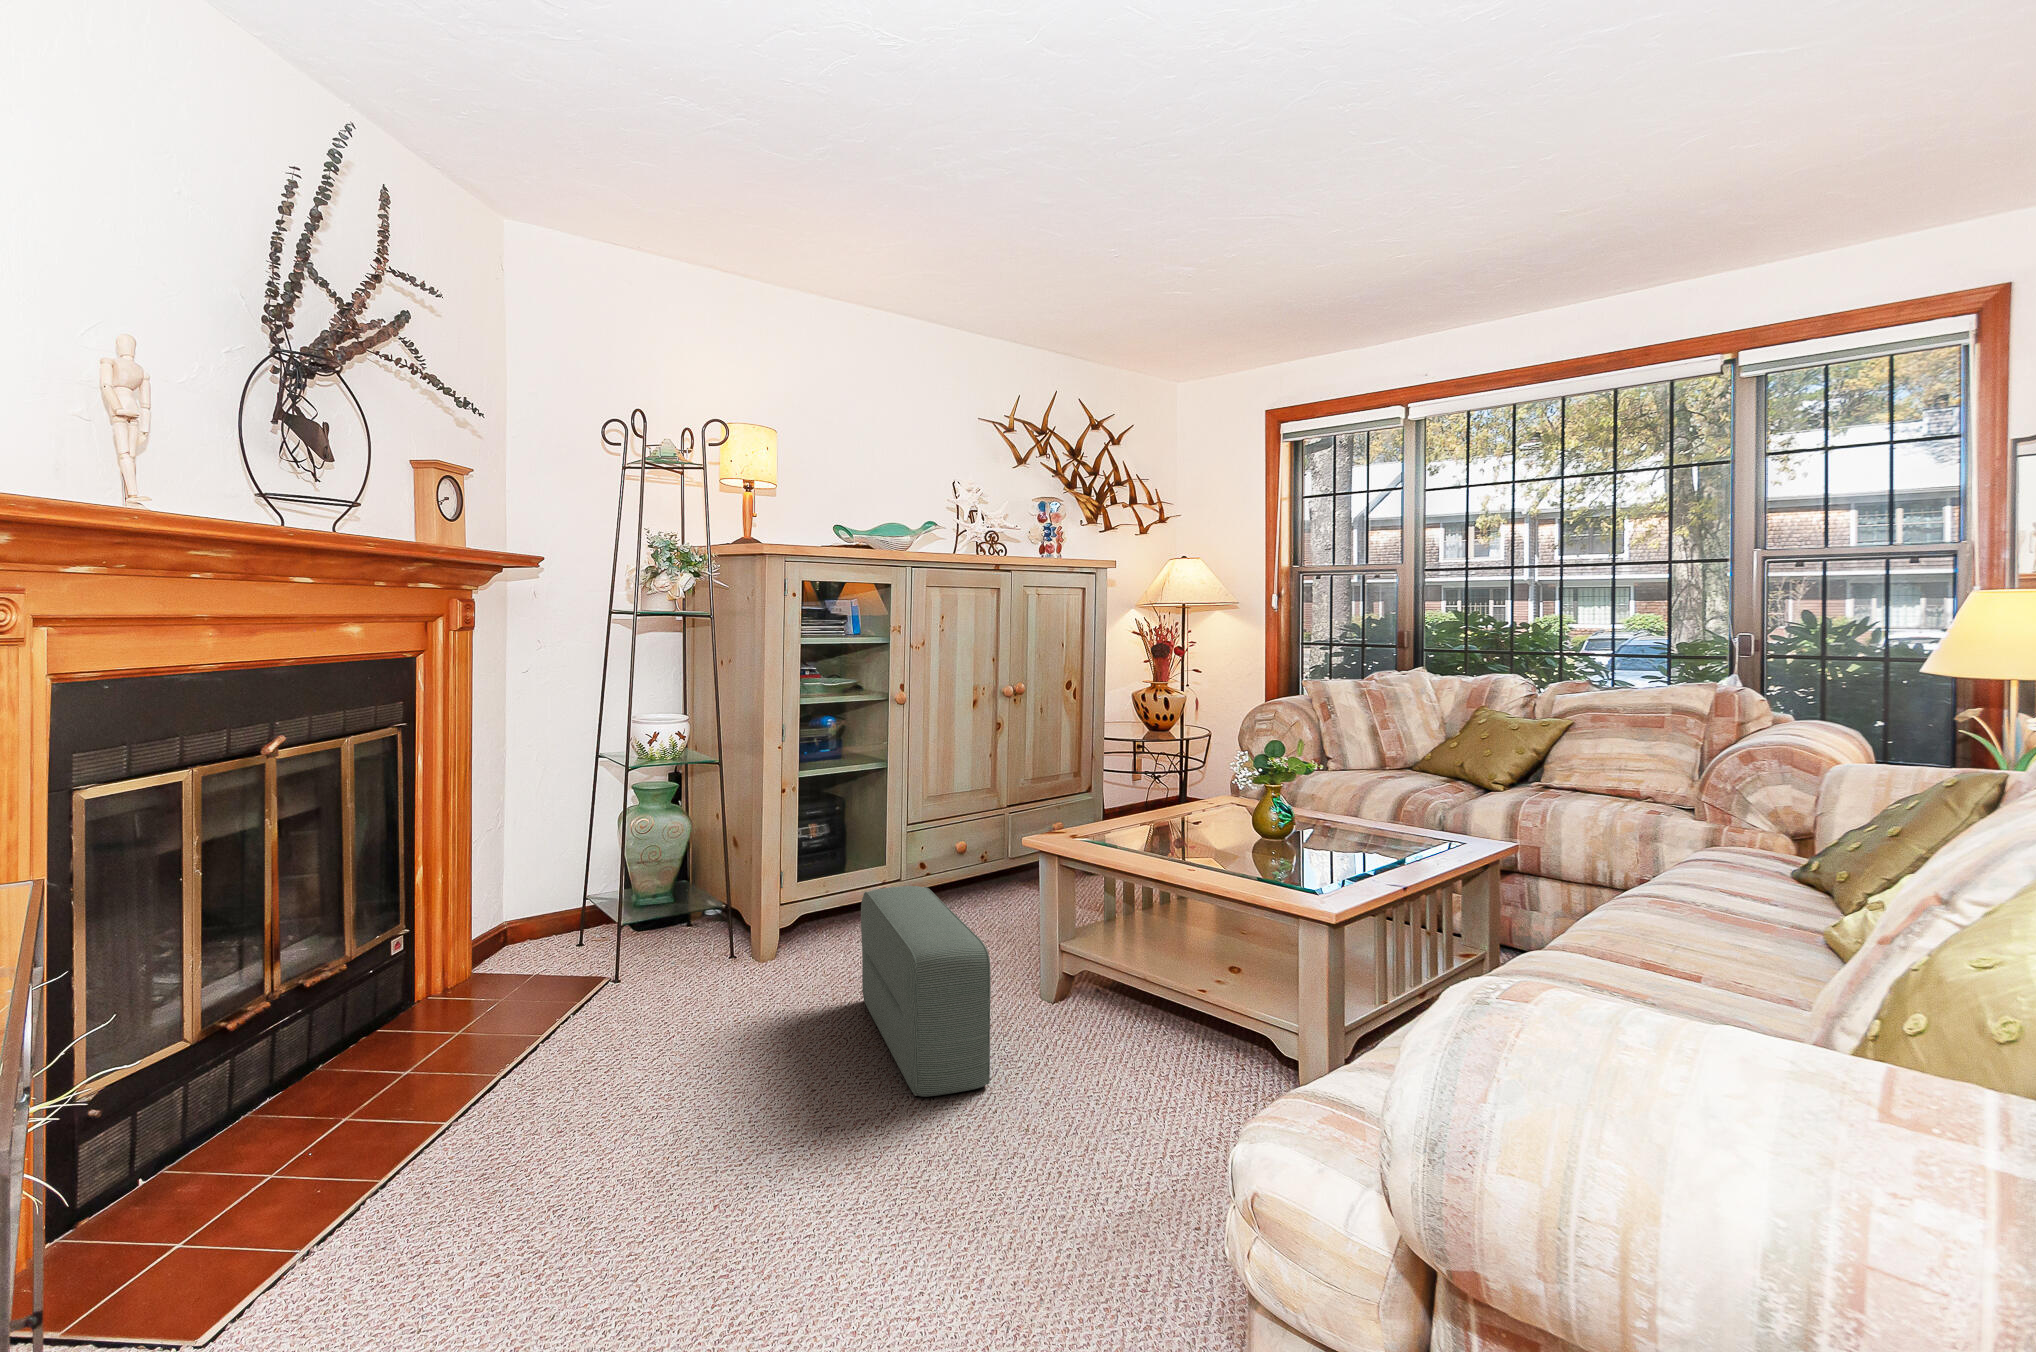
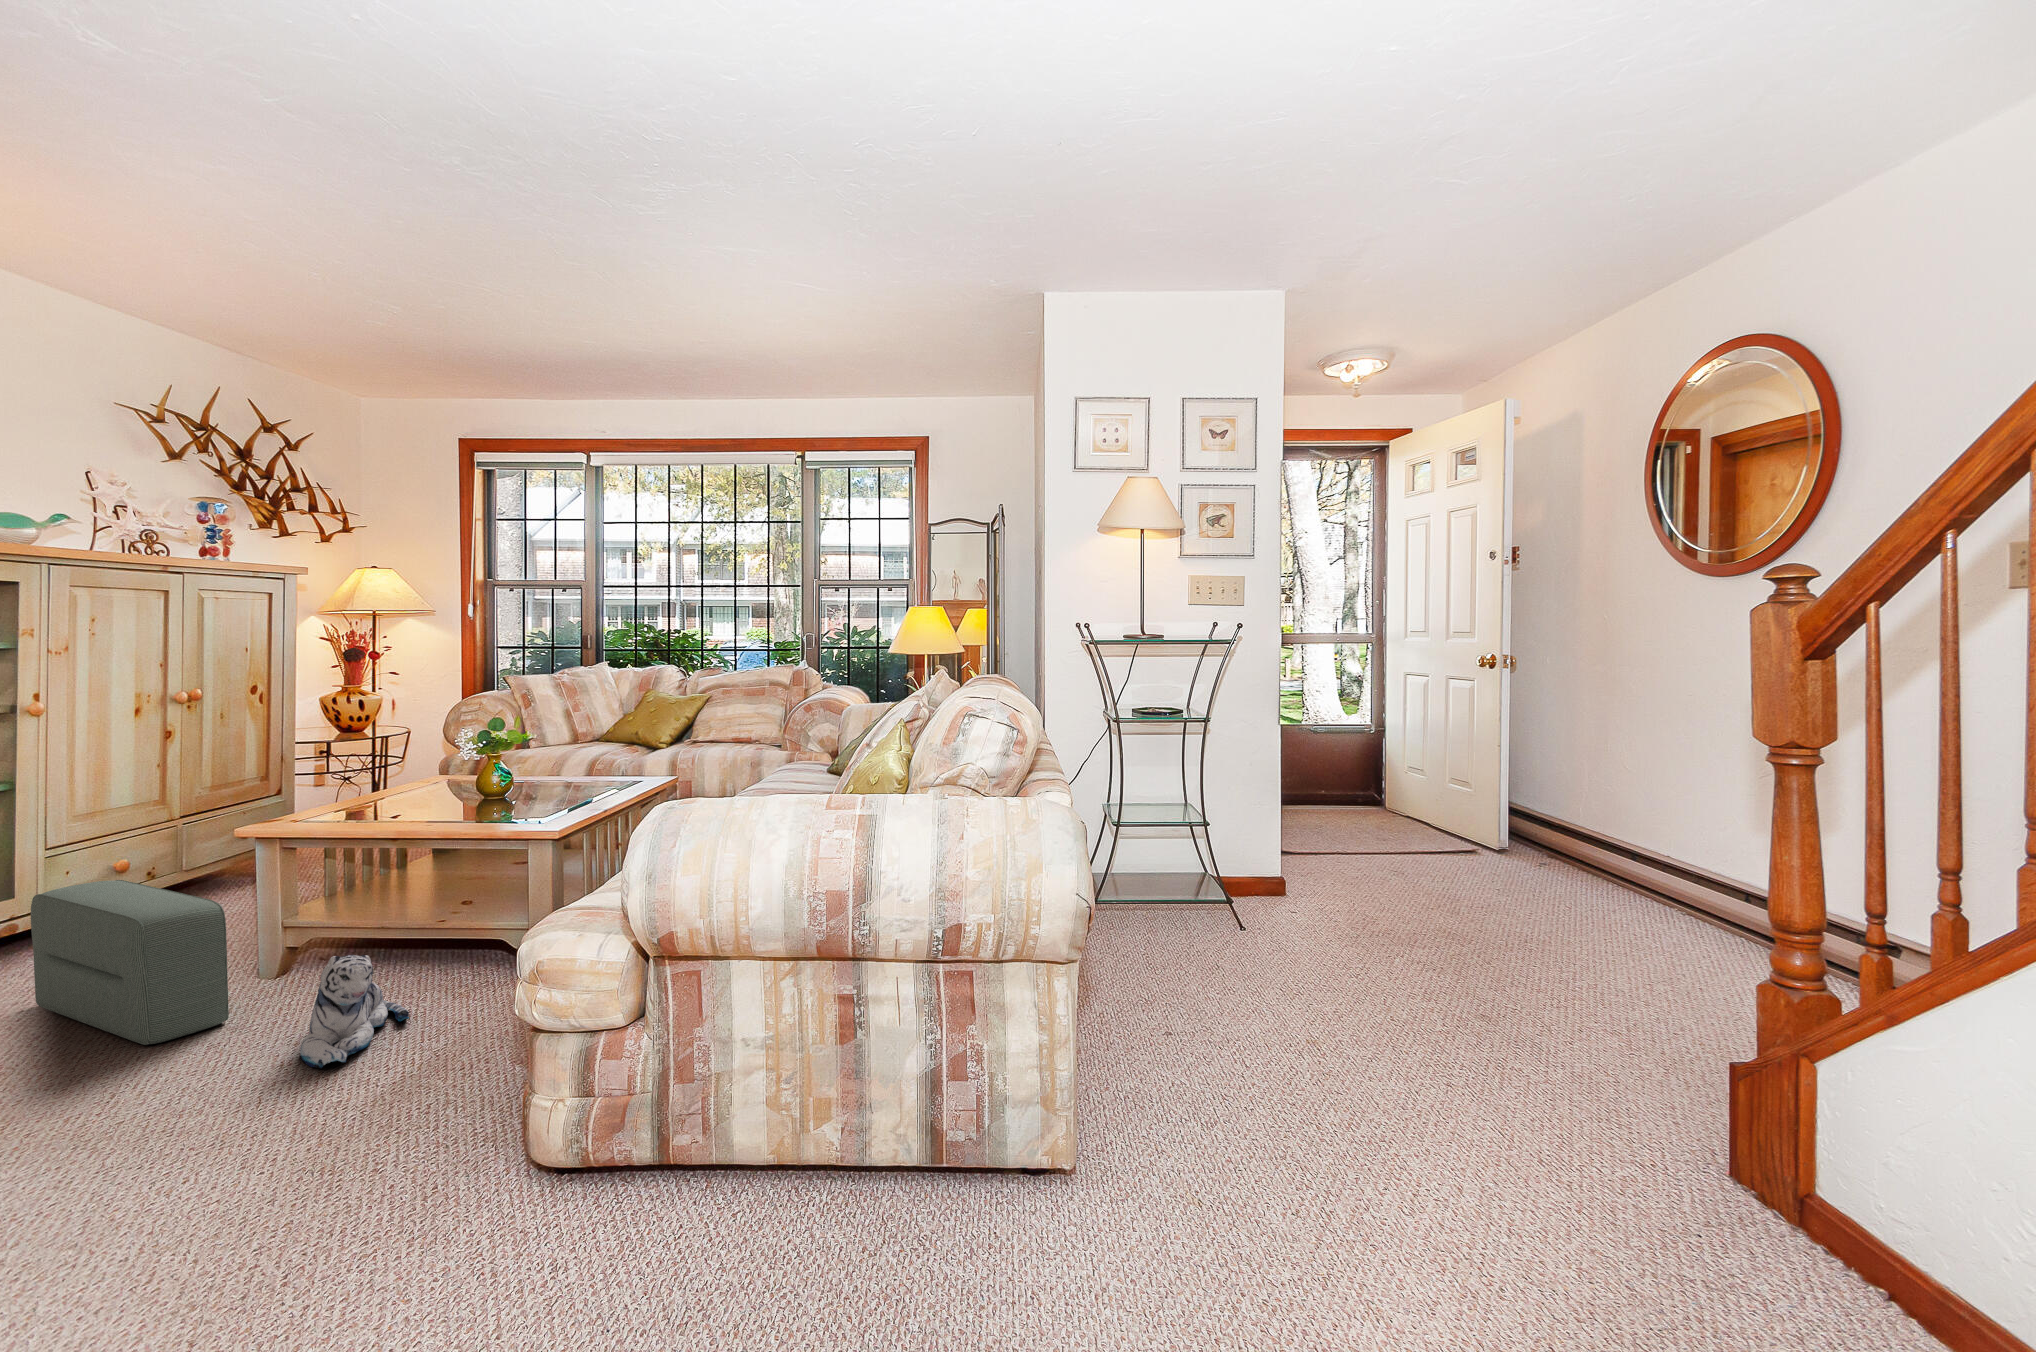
plush toy: none [1036,1061,1162,1222] -> present [300,955,409,1068]

